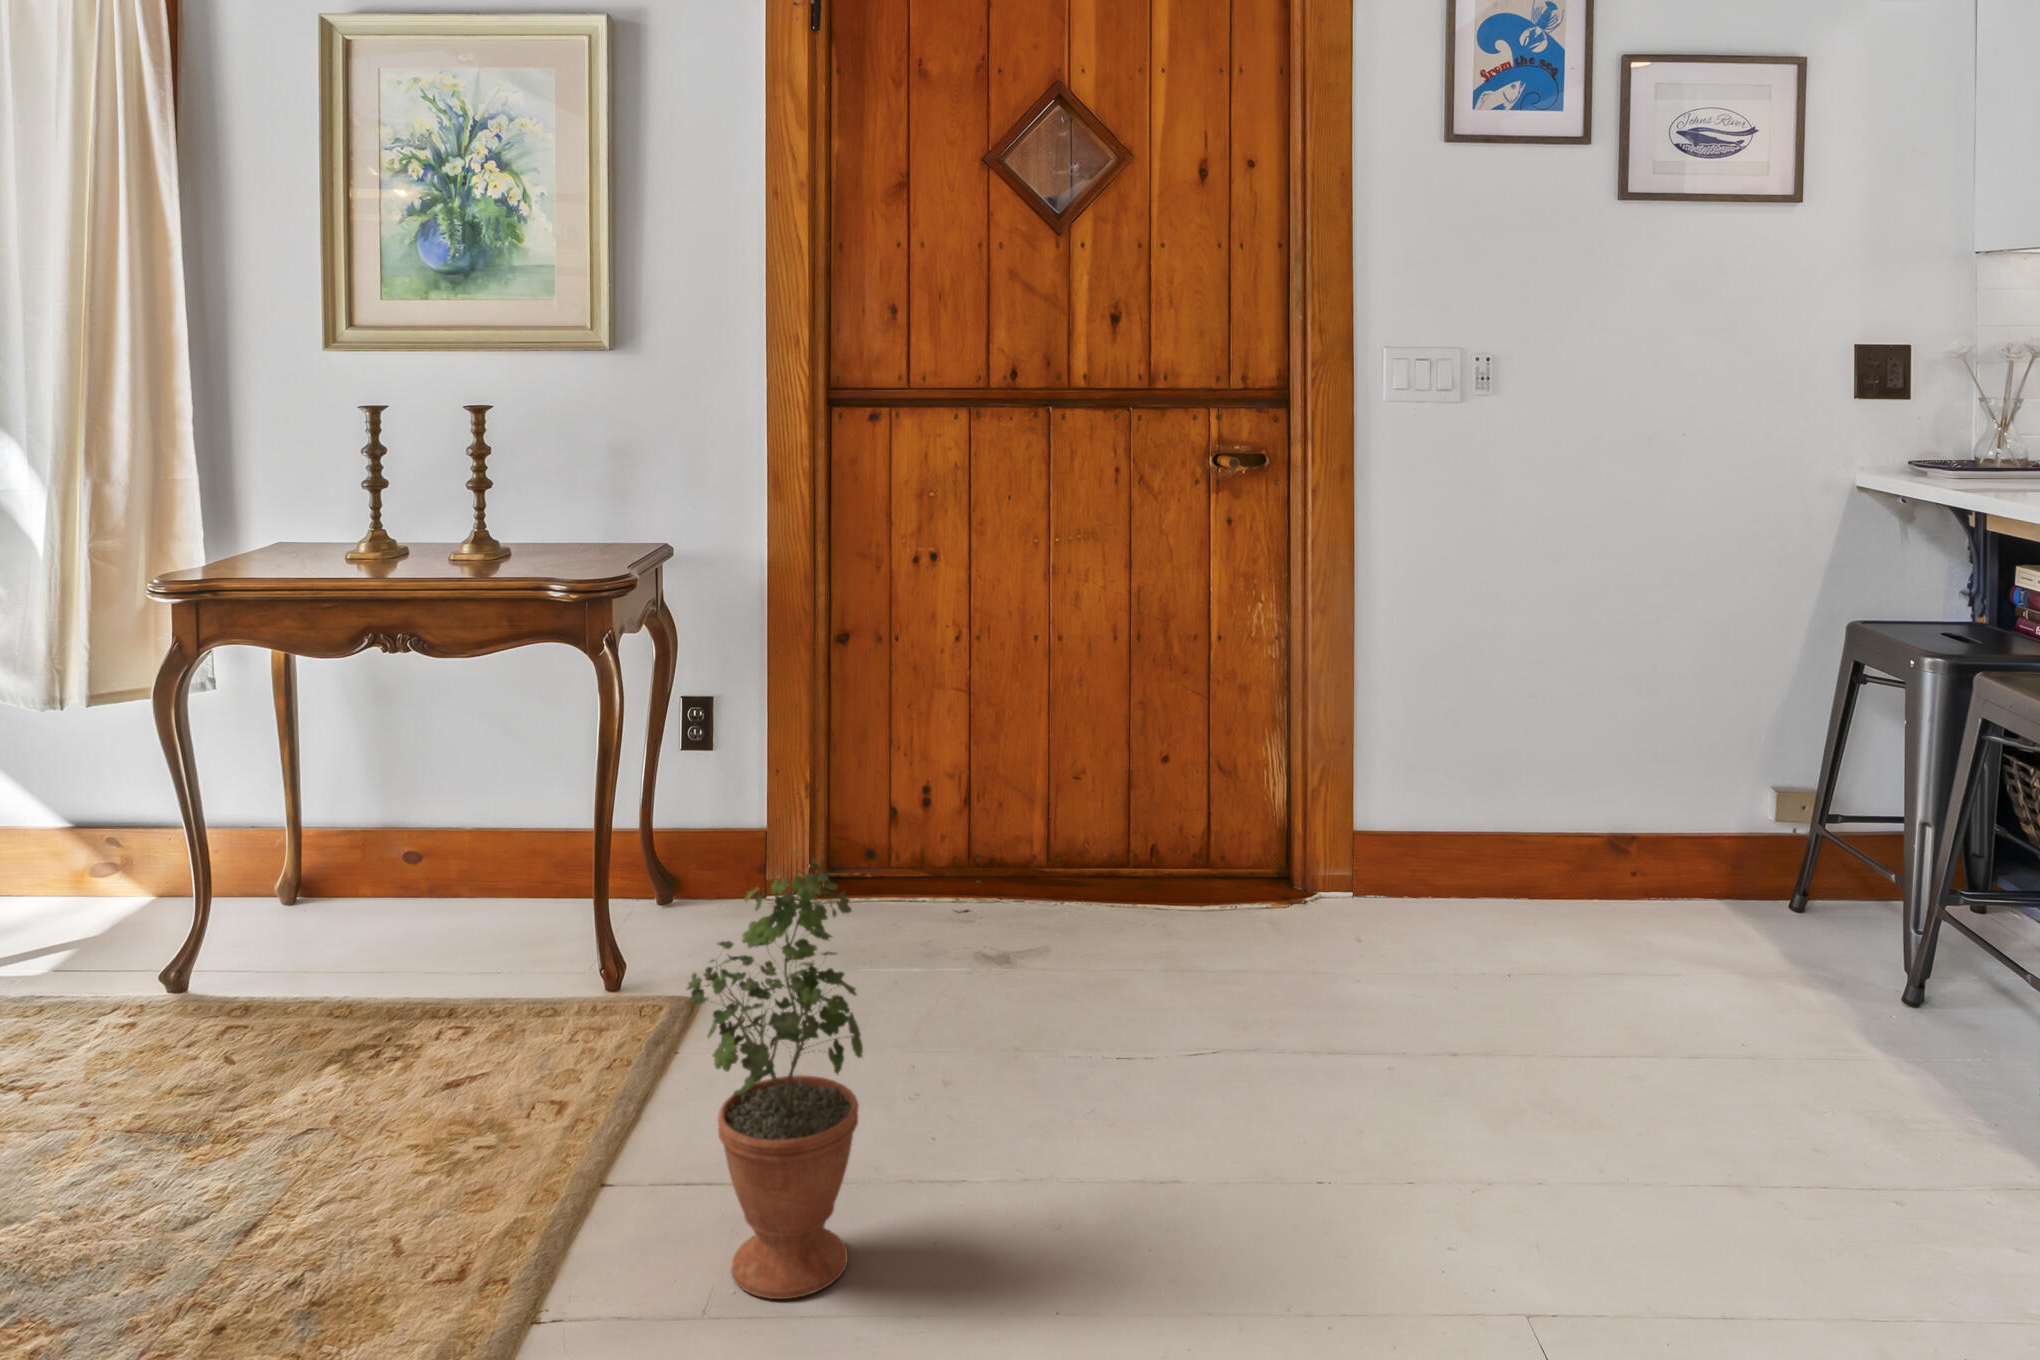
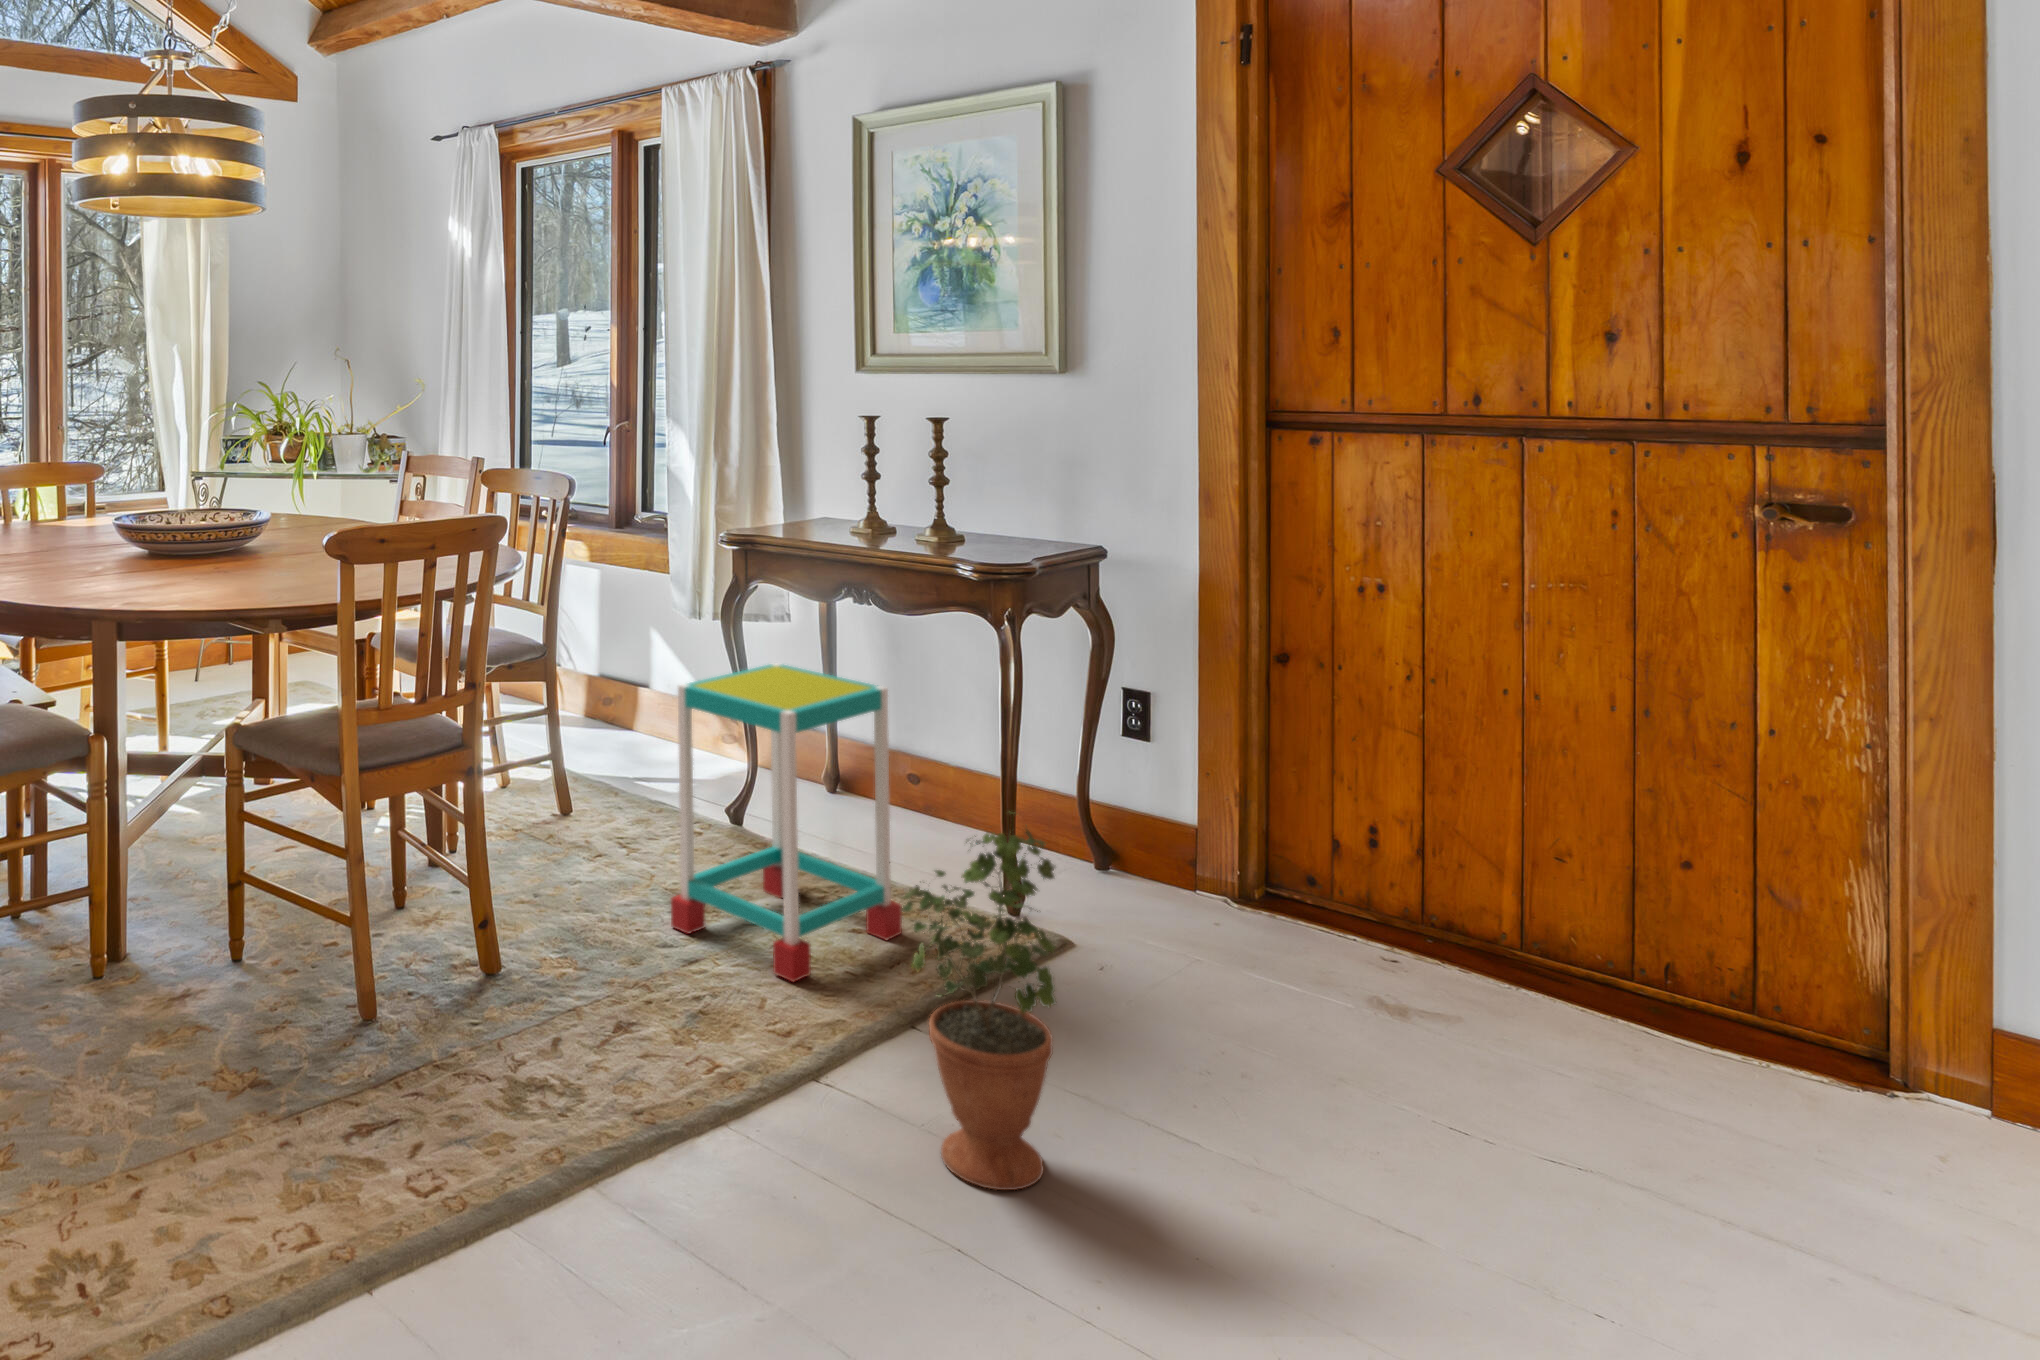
side table: none [187,749,510,1167] -> present [671,663,902,982]

